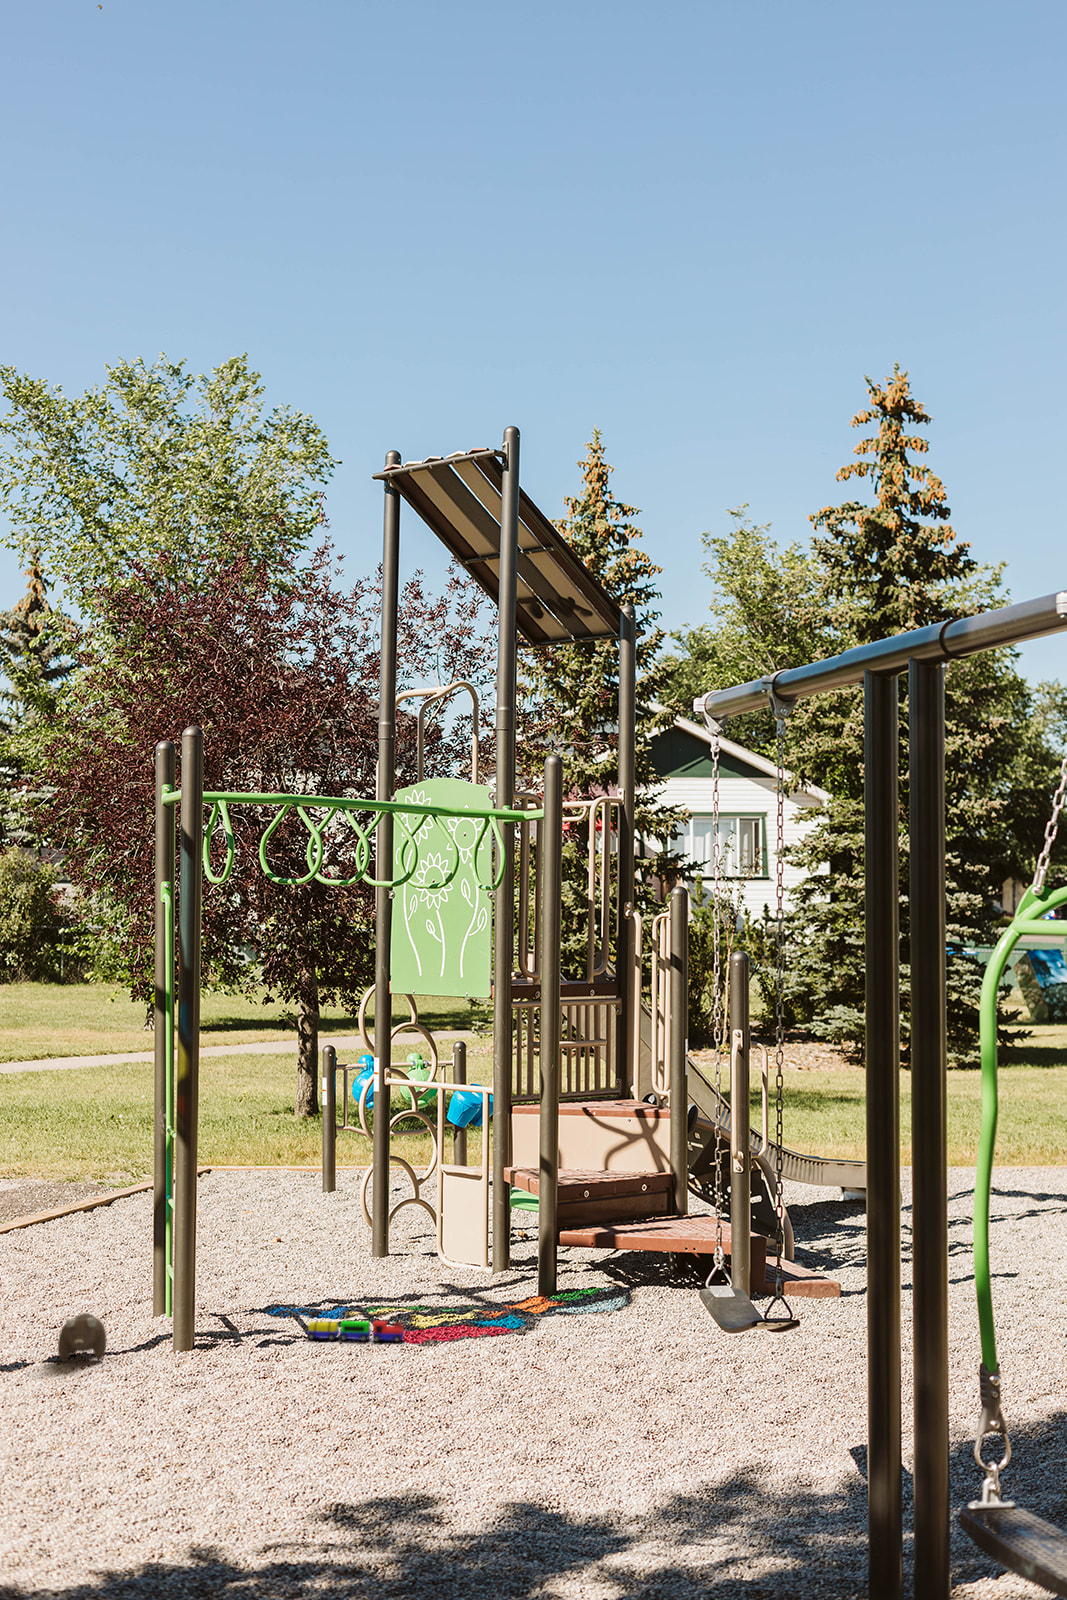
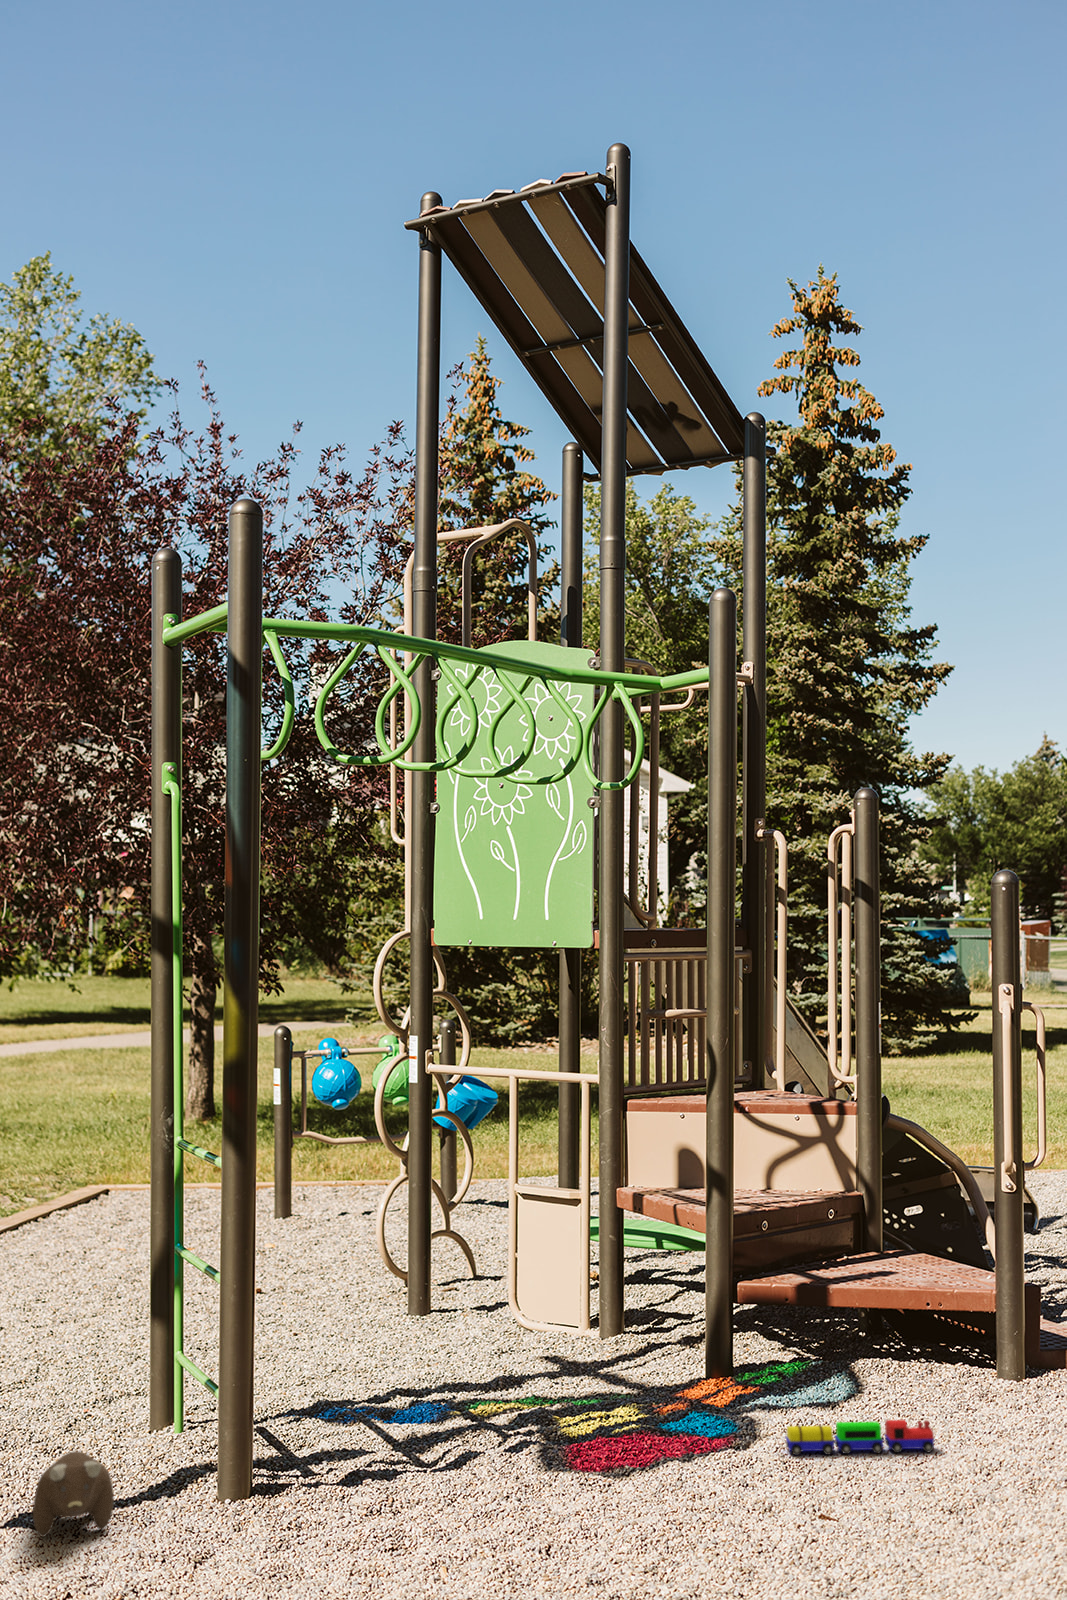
toy train: present [307,1321,404,1342] -> present [786,1420,934,1455]

